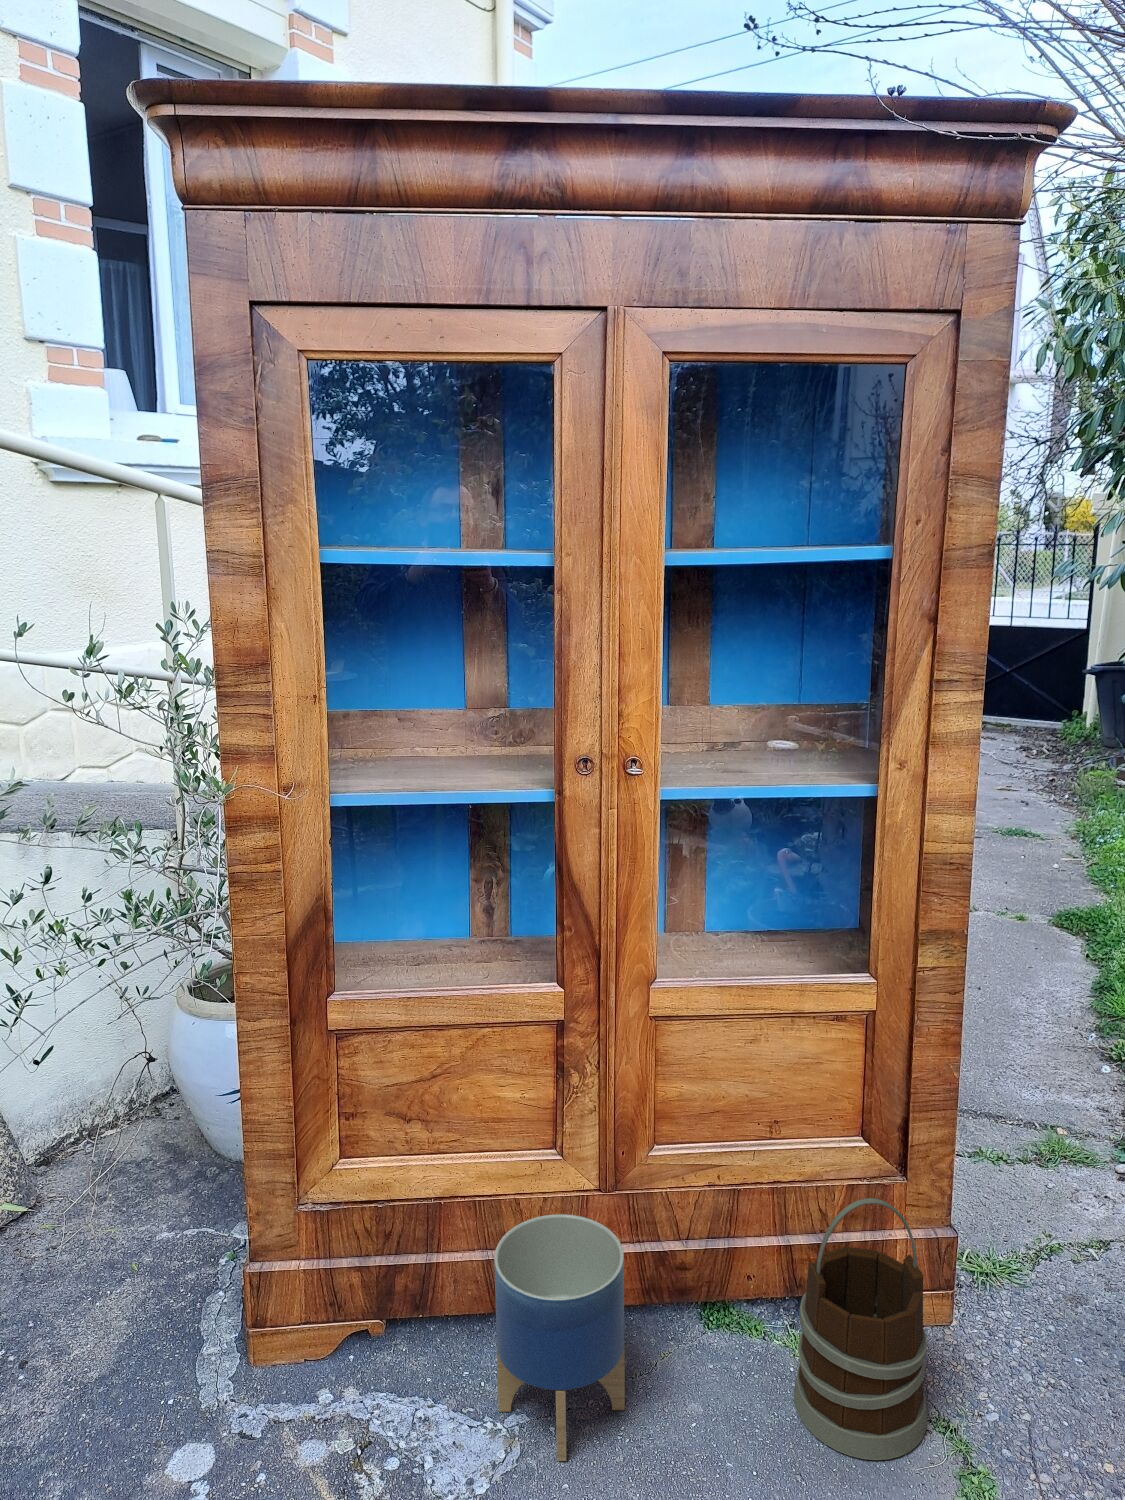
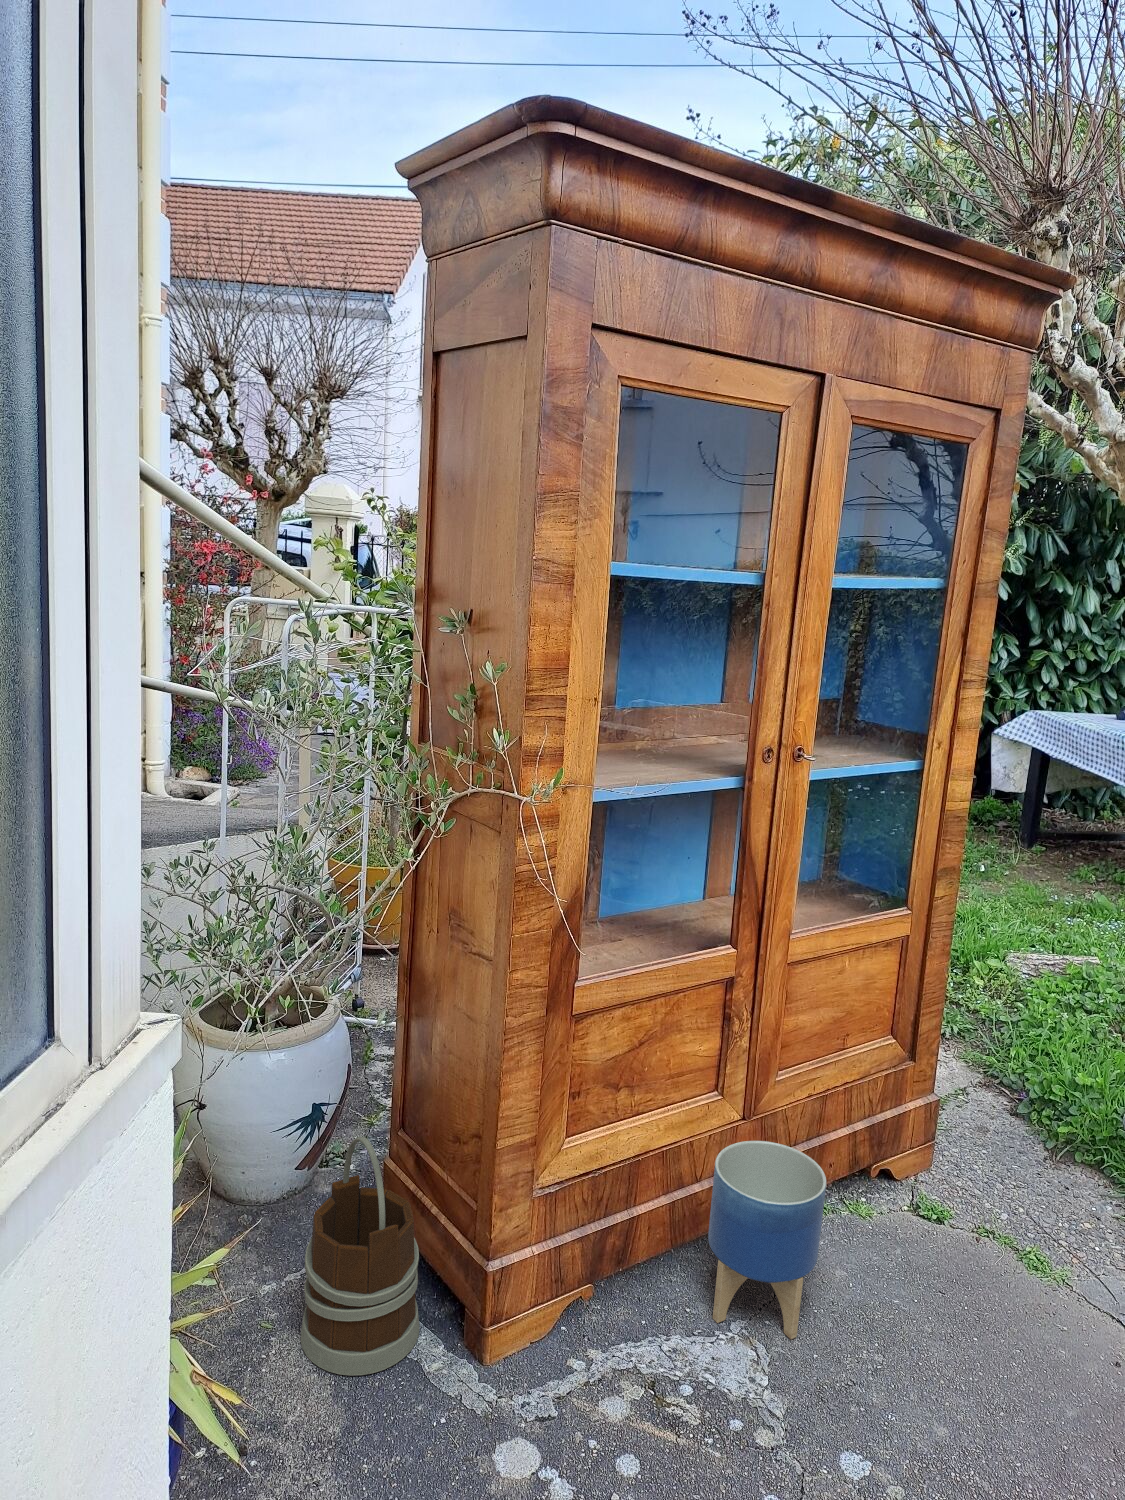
wooden bucket: present [794,1198,927,1460] -> present [301,1137,420,1376]

